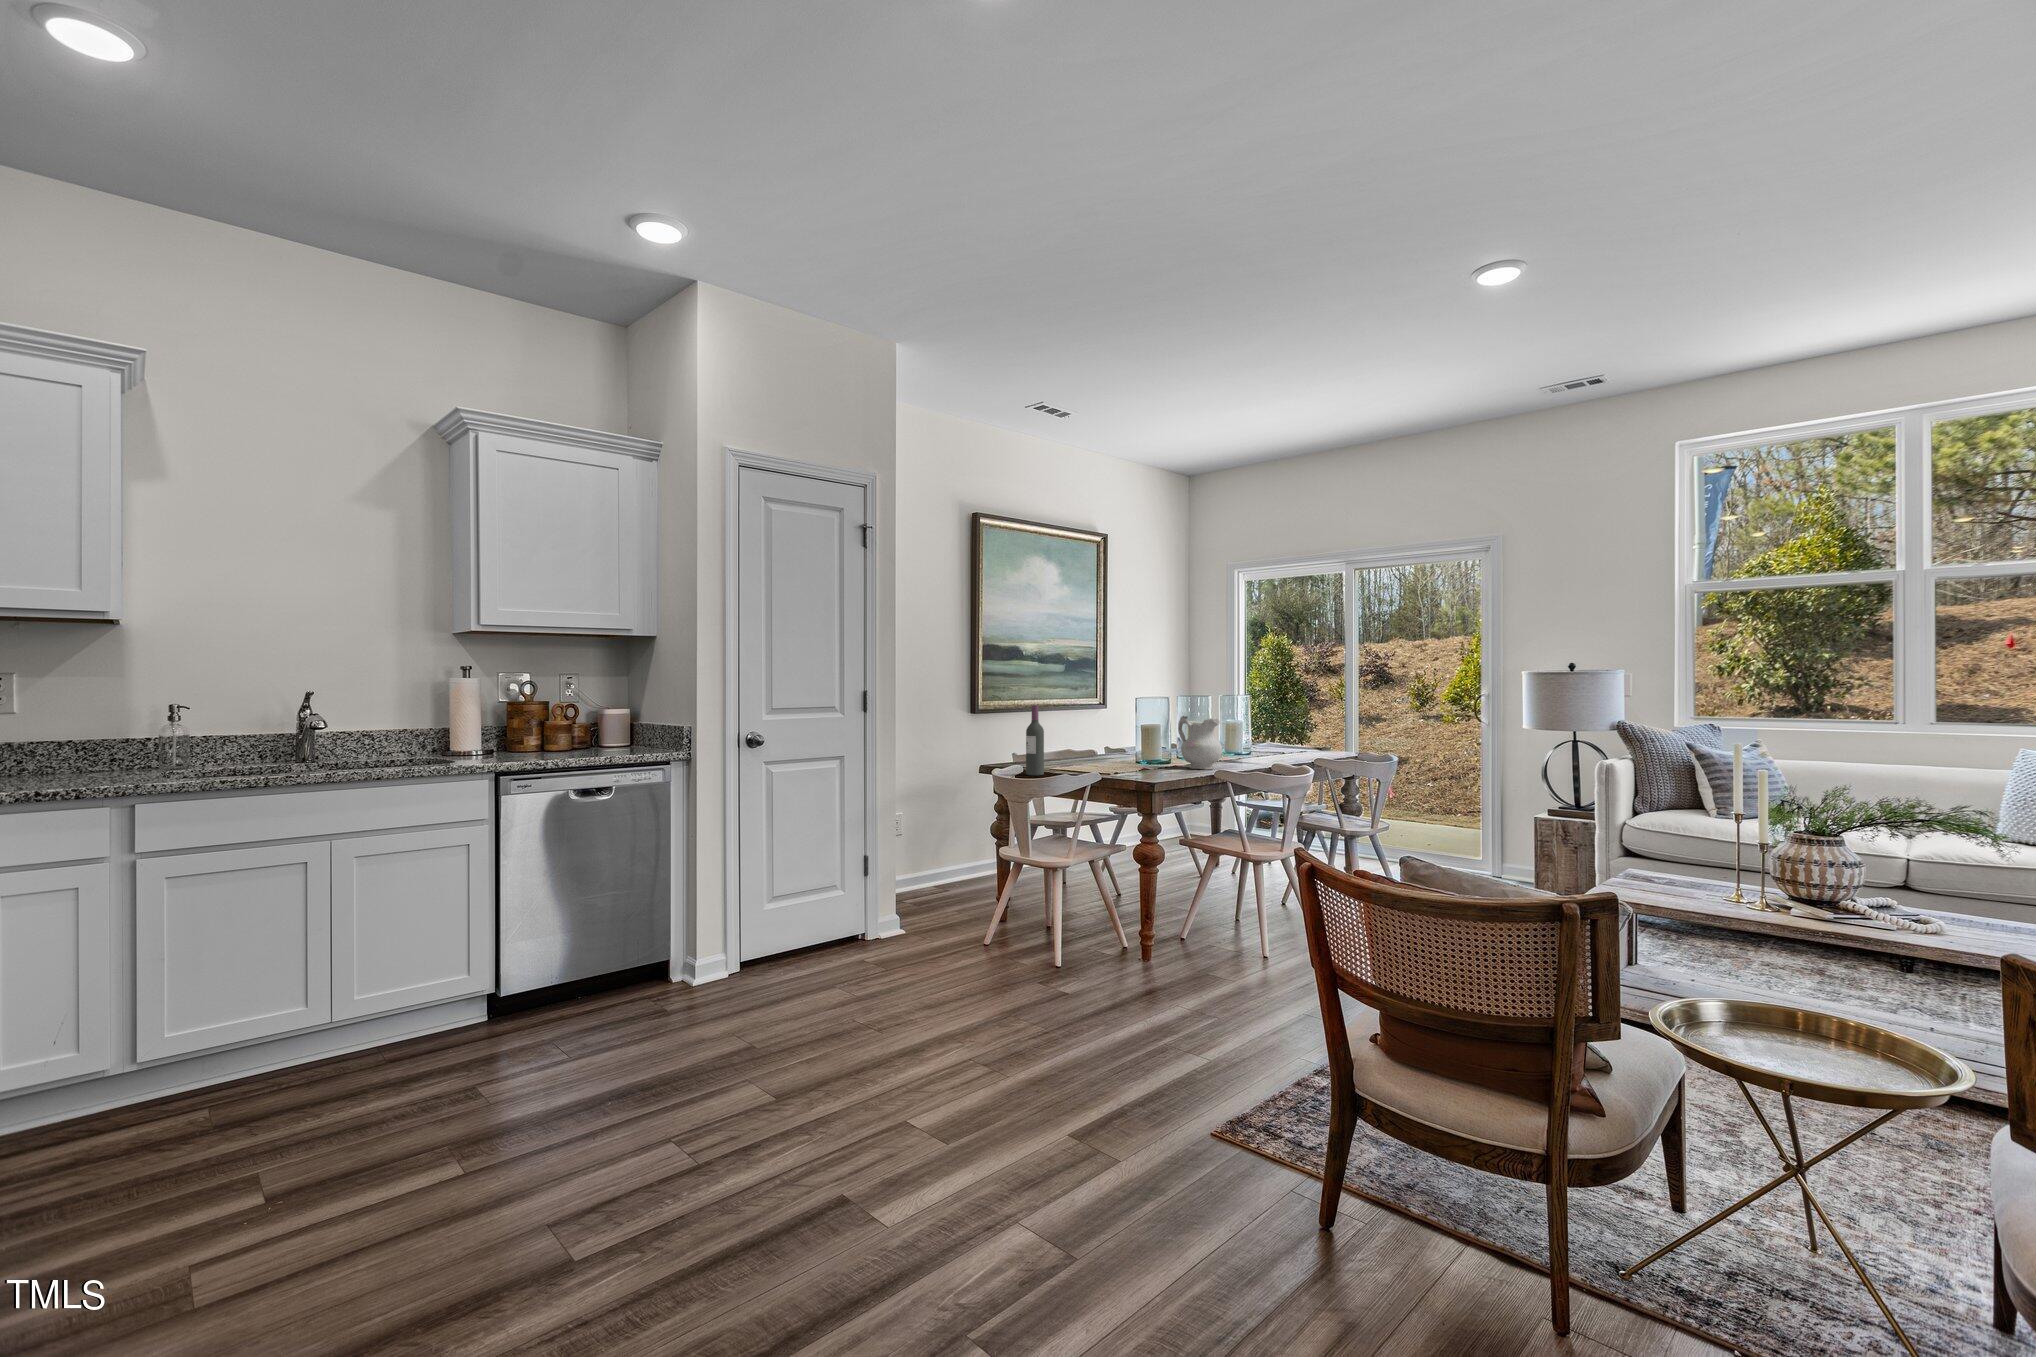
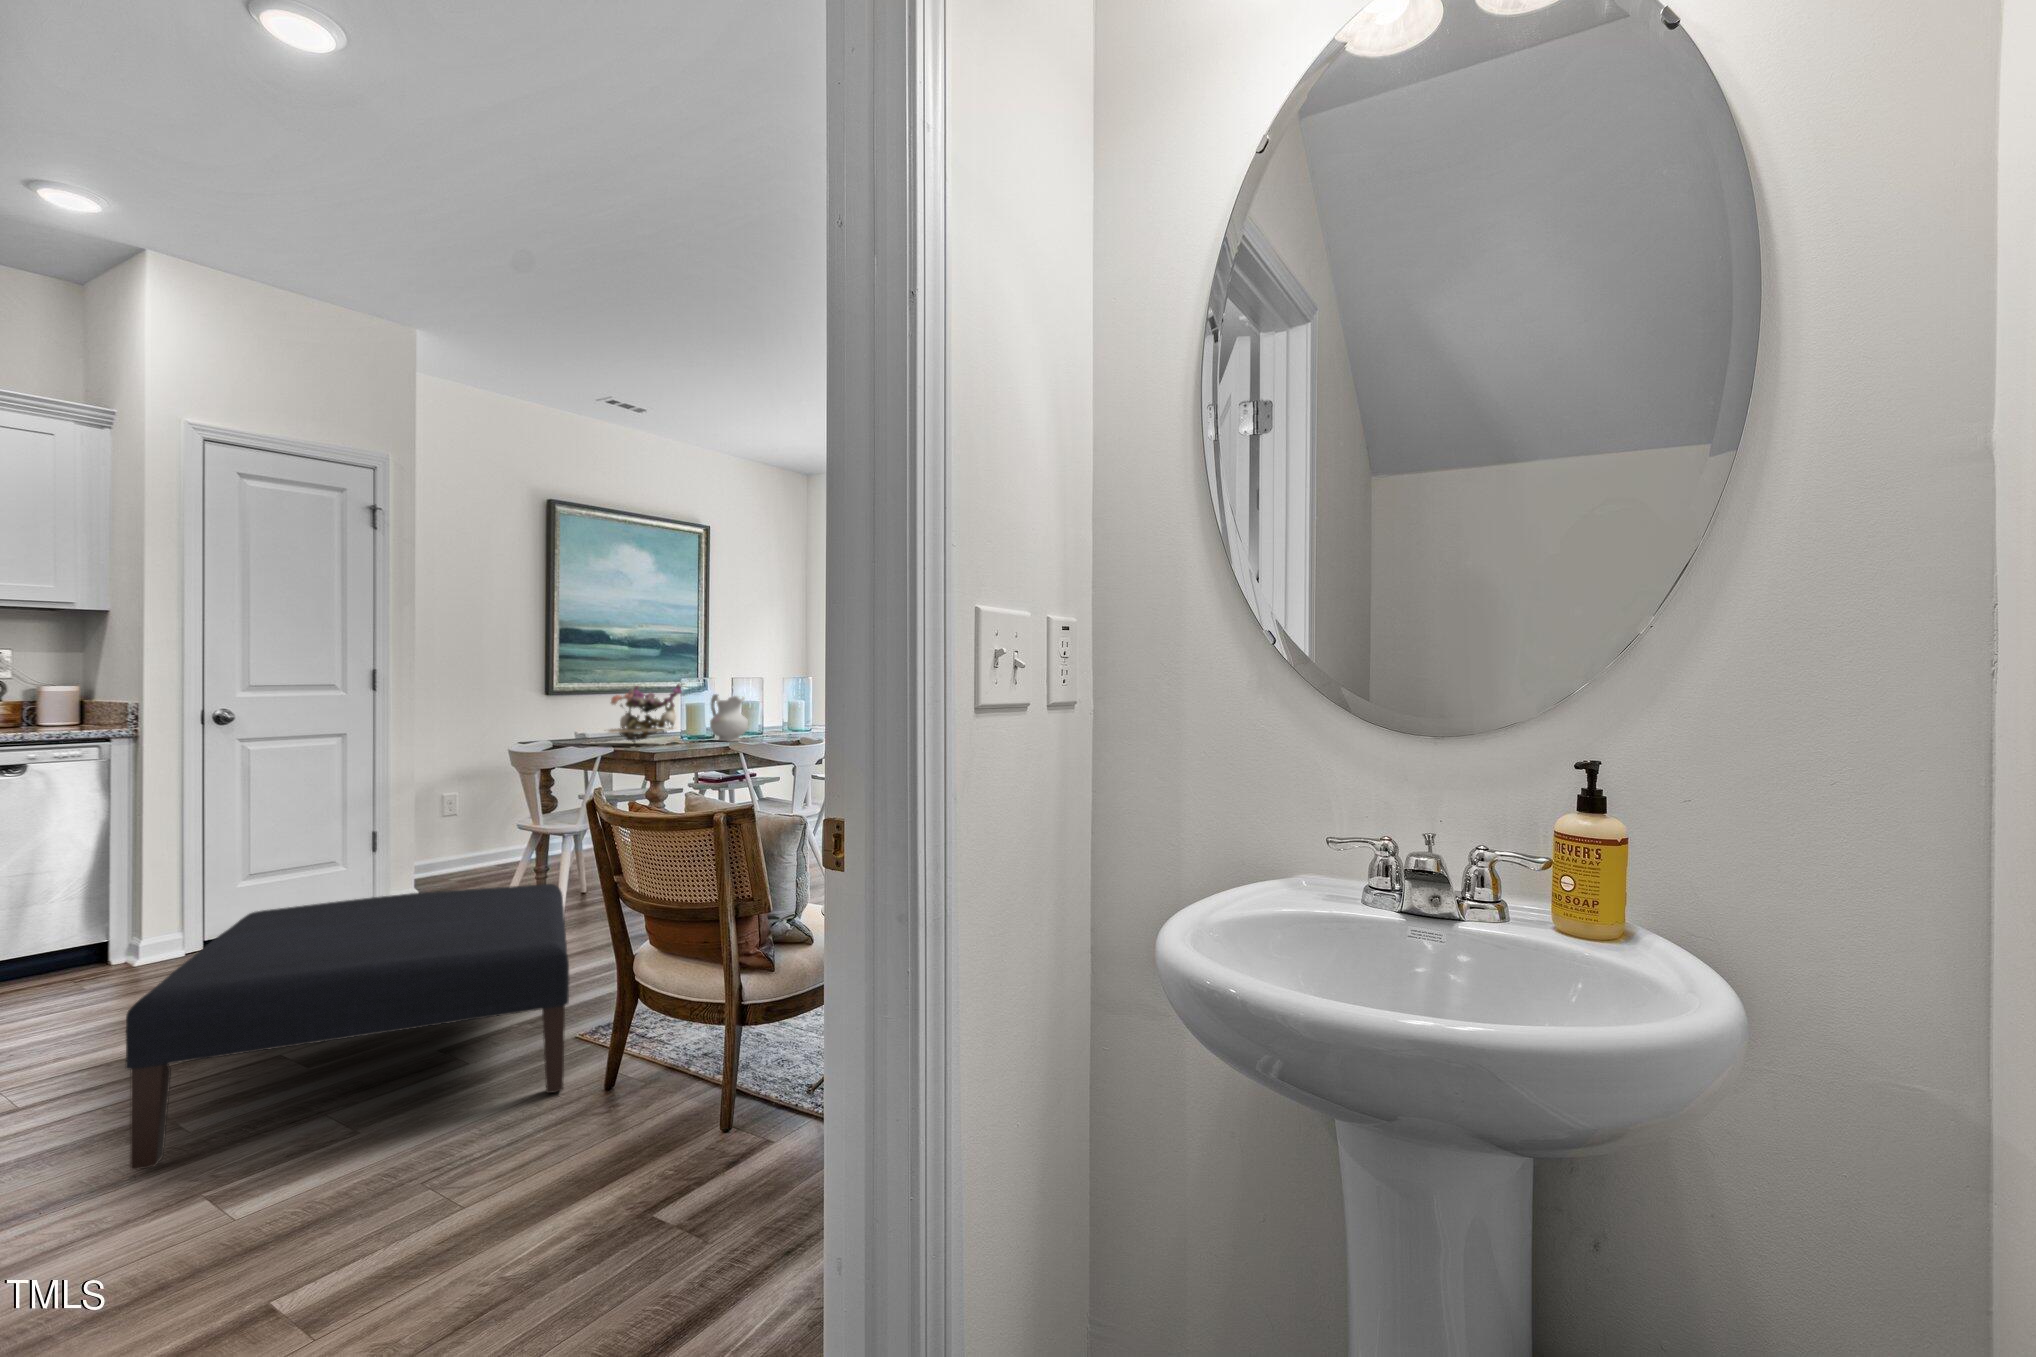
flower arrangement: none [1080,704,1165,771] -> present [609,684,682,742]
wine bottle: present [1026,705,1044,776] -> none [536,683,555,748]
ottoman: none [850,942,1277,1279] -> present [125,884,569,1170]

